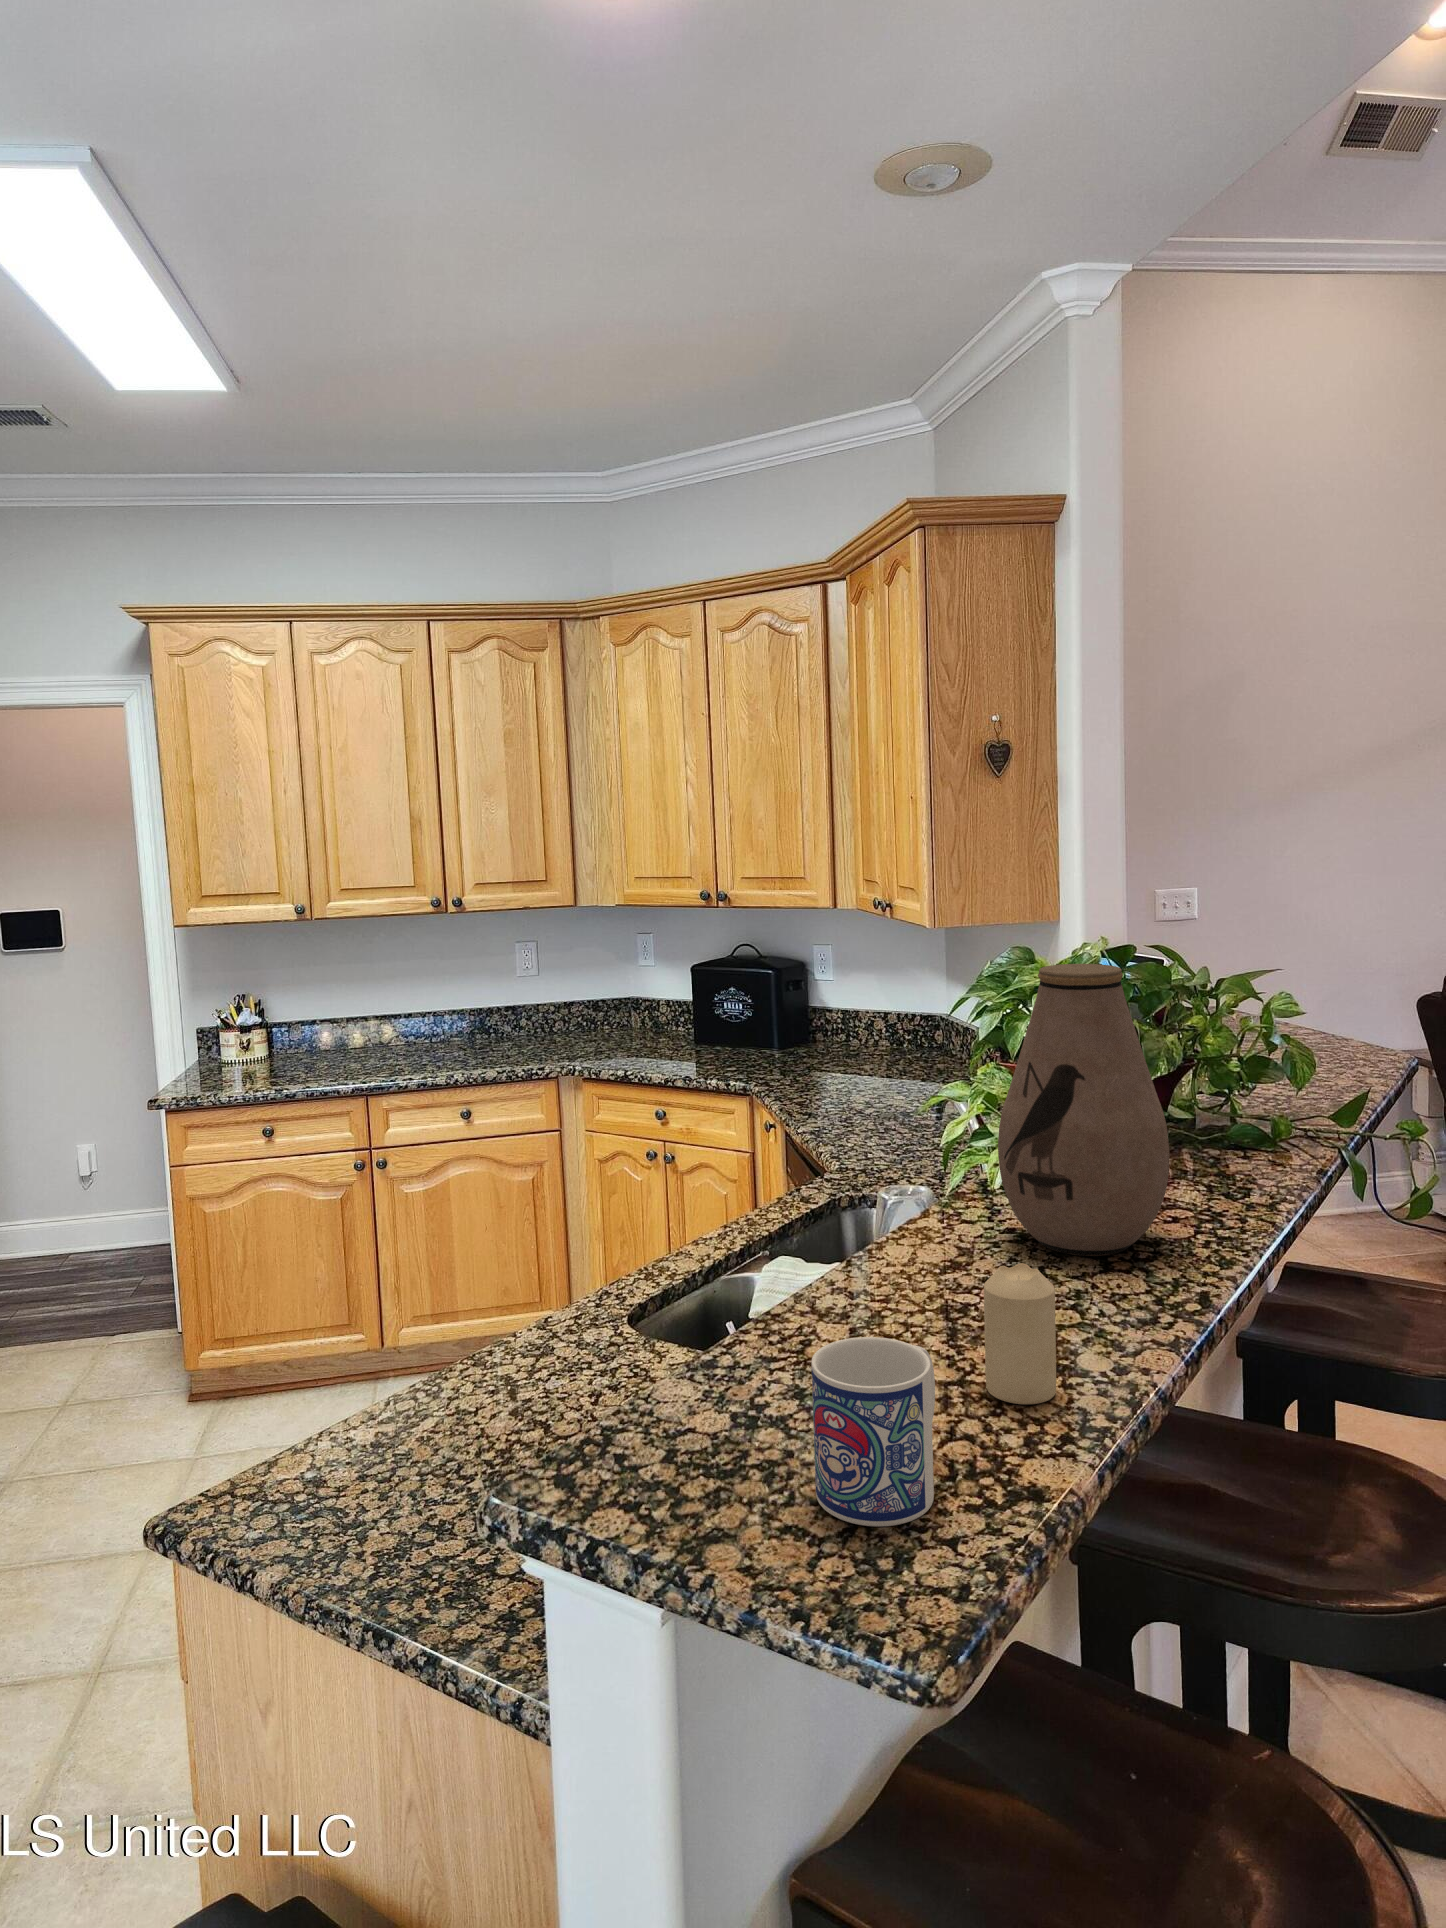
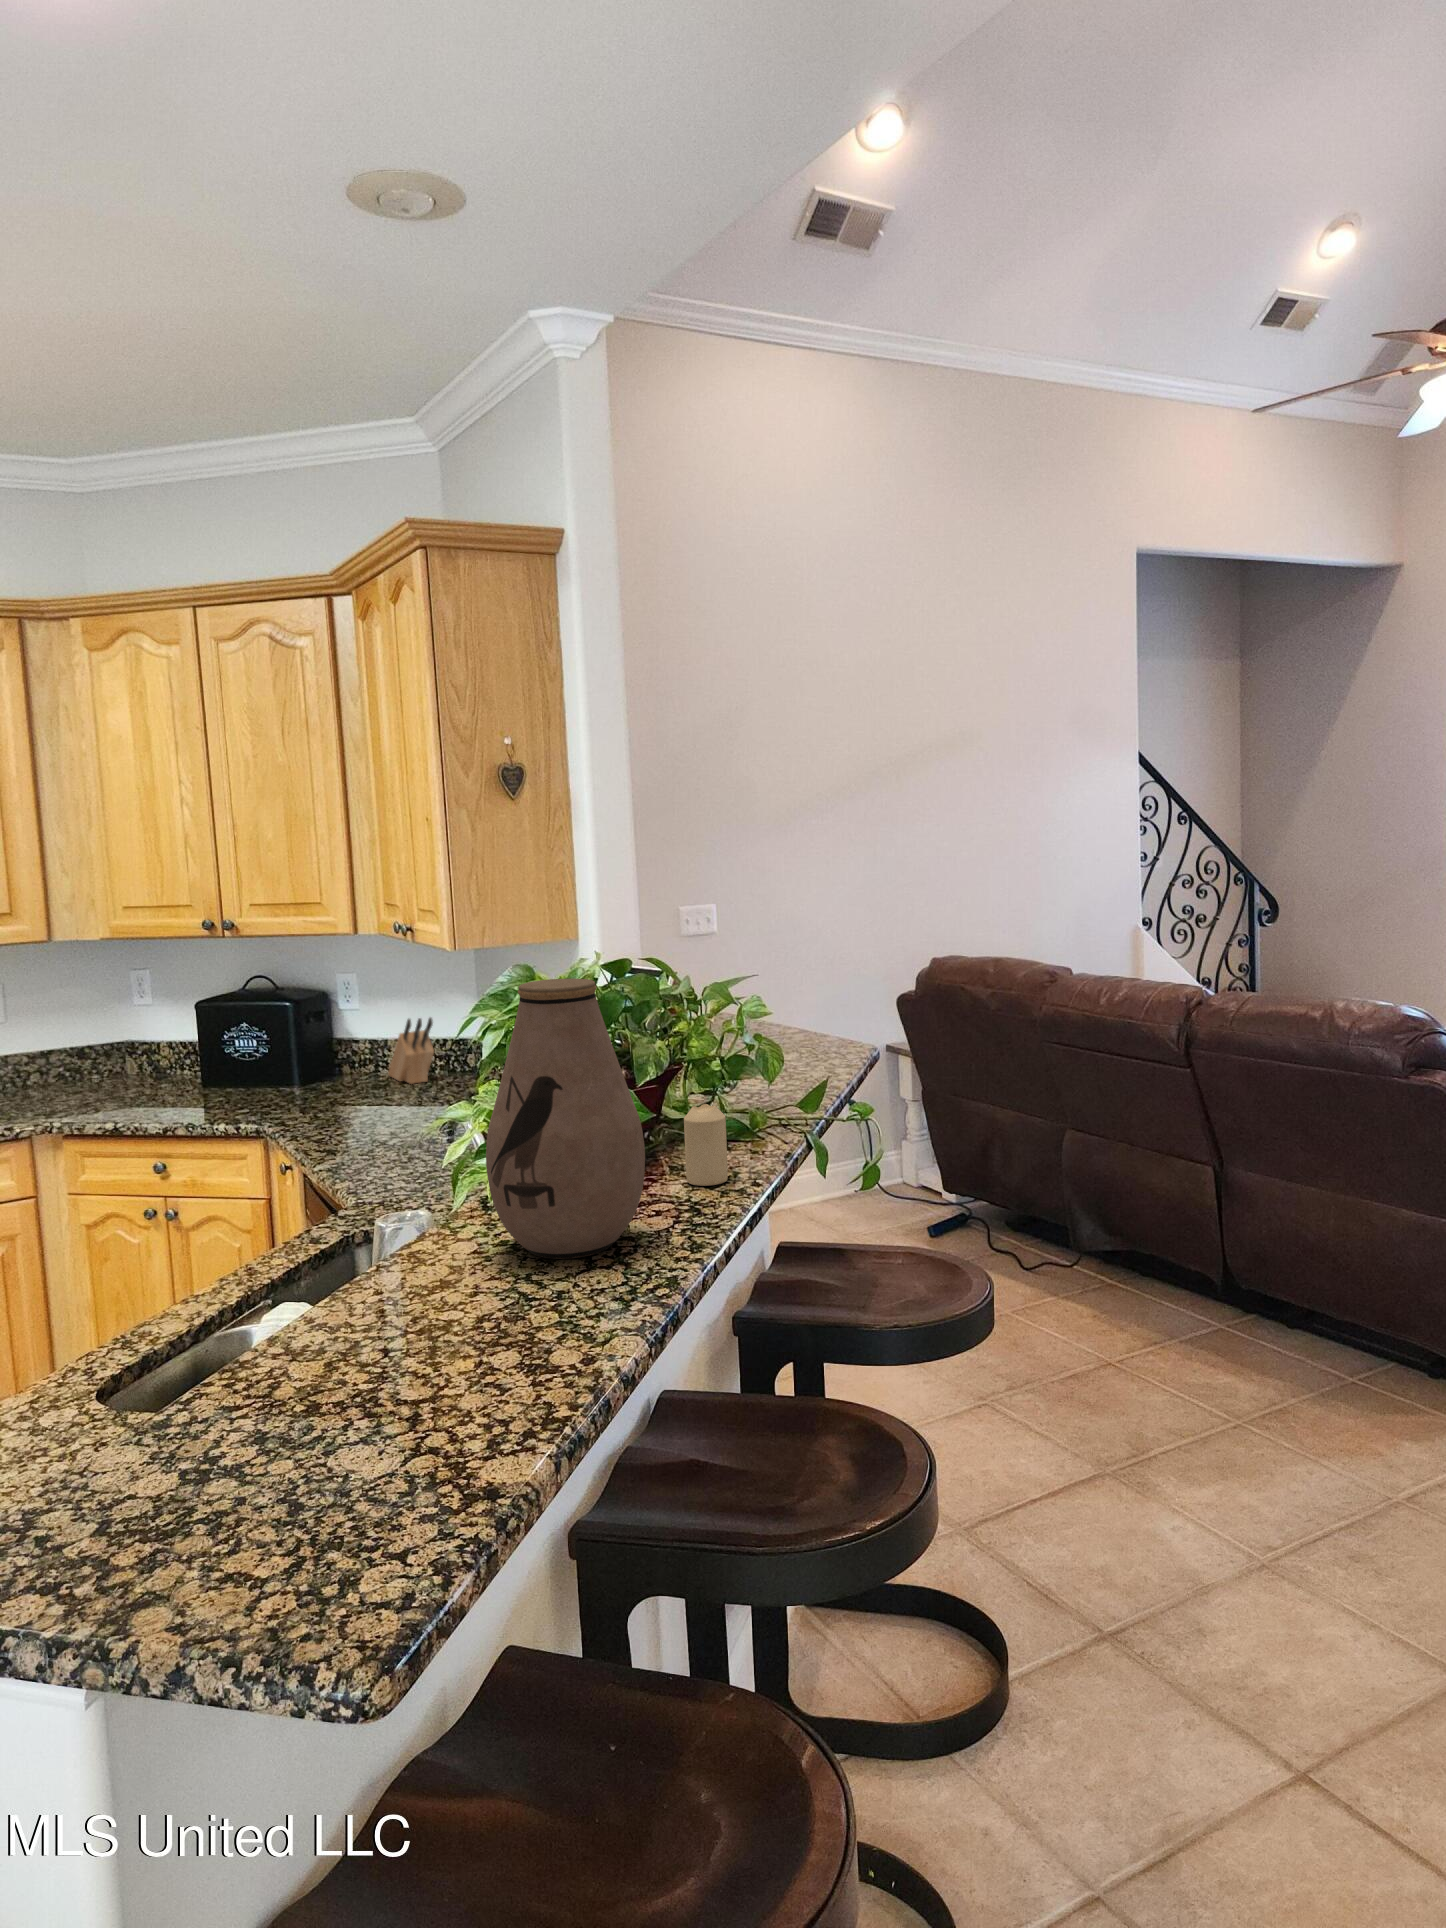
knife block: none [860,992,906,1056] -> present [388,1018,434,1084]
candle: present [984,1263,1056,1404] -> present [684,1104,728,1186]
mug: present [811,1337,935,1526] -> none [255,1364,395,1557]

